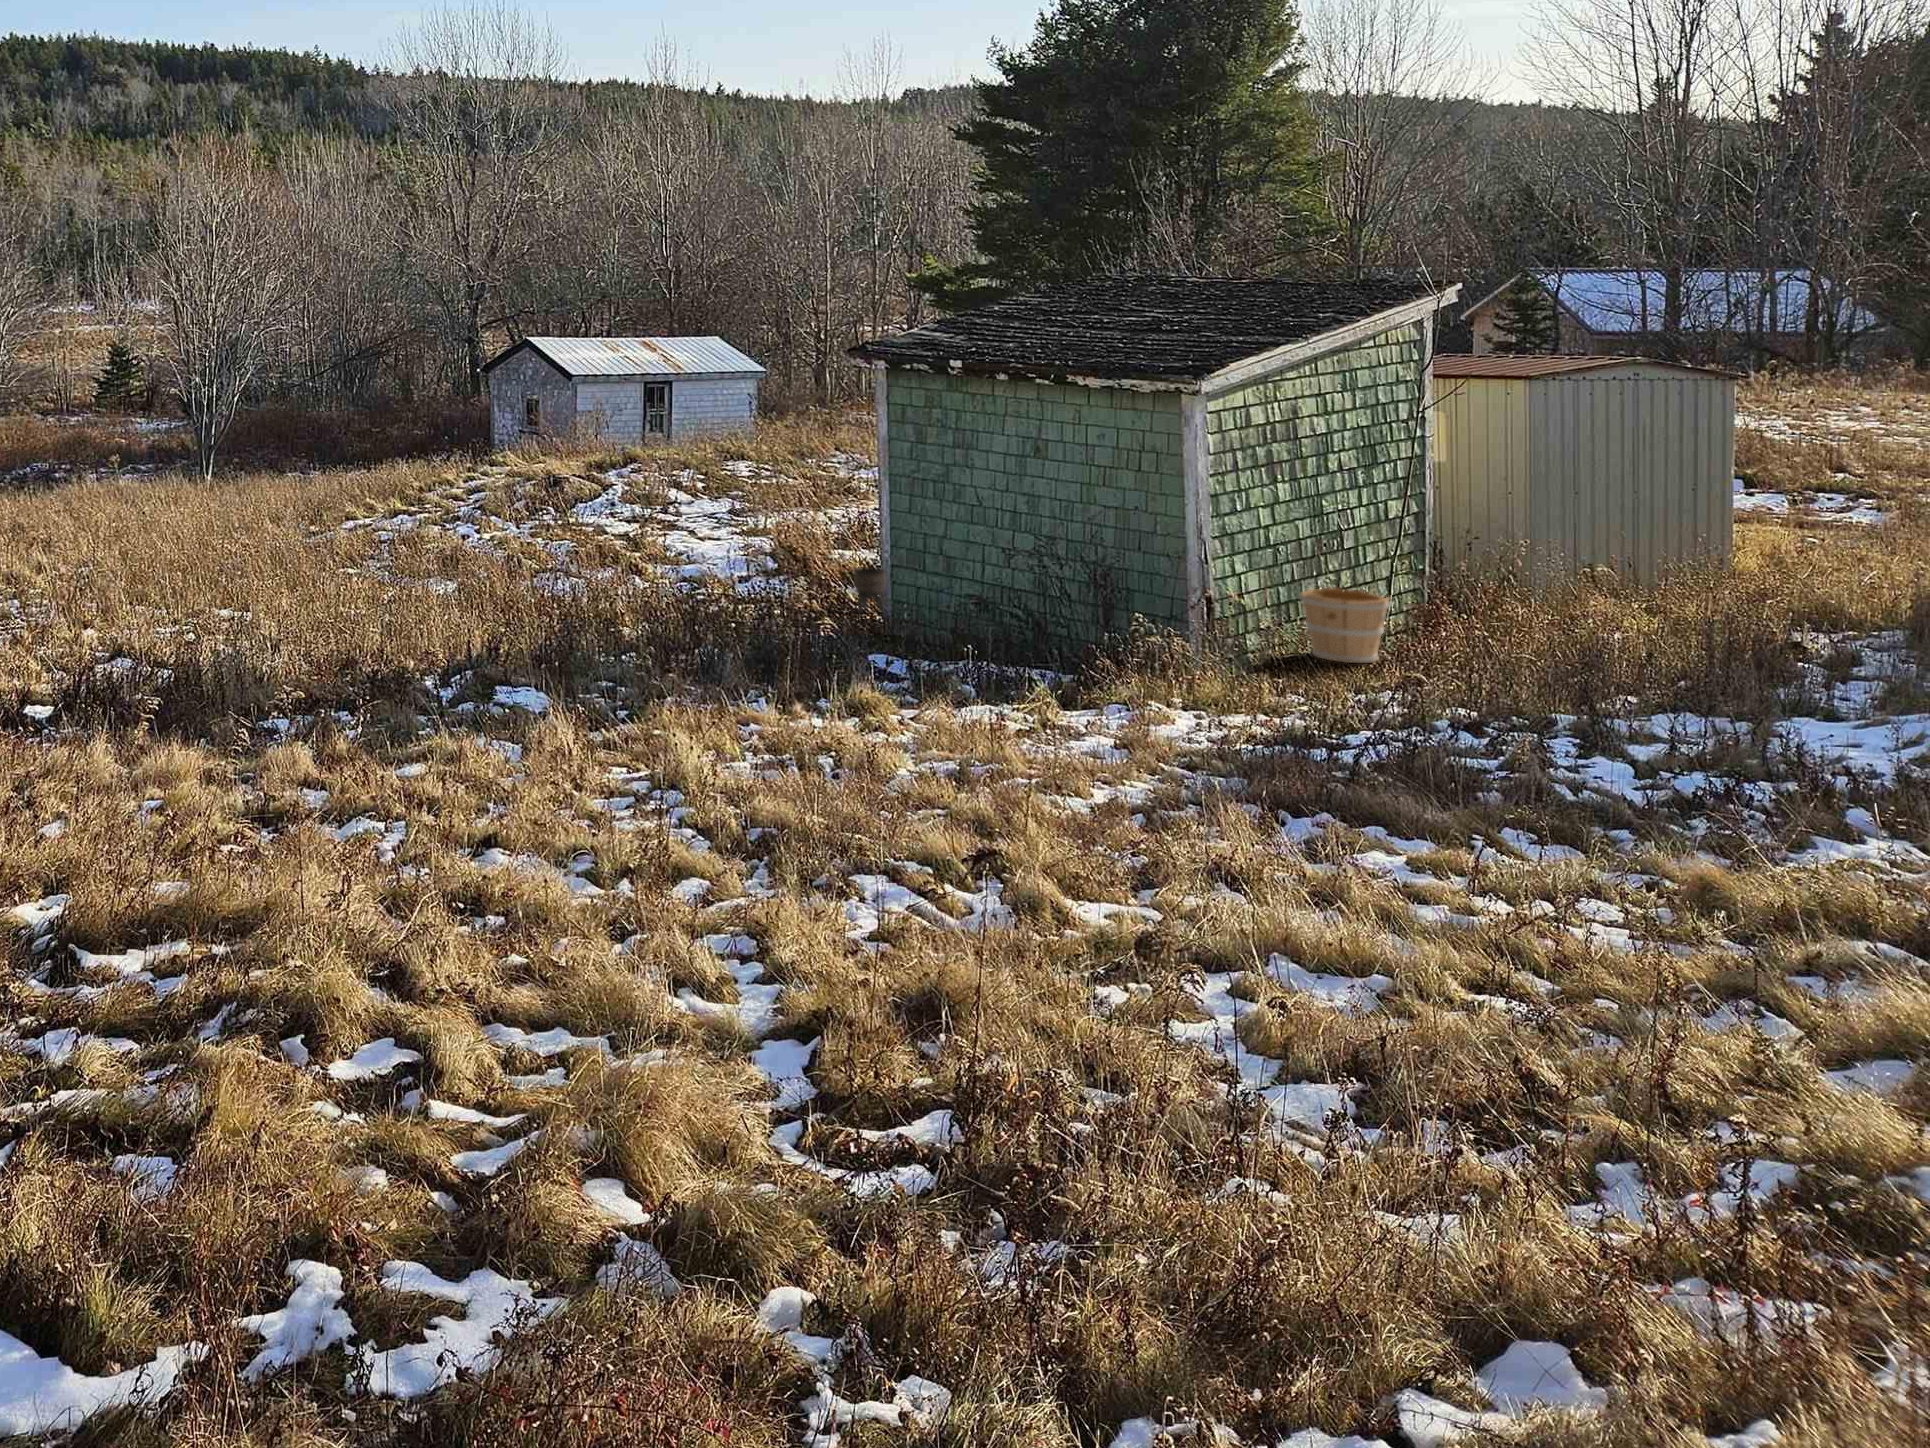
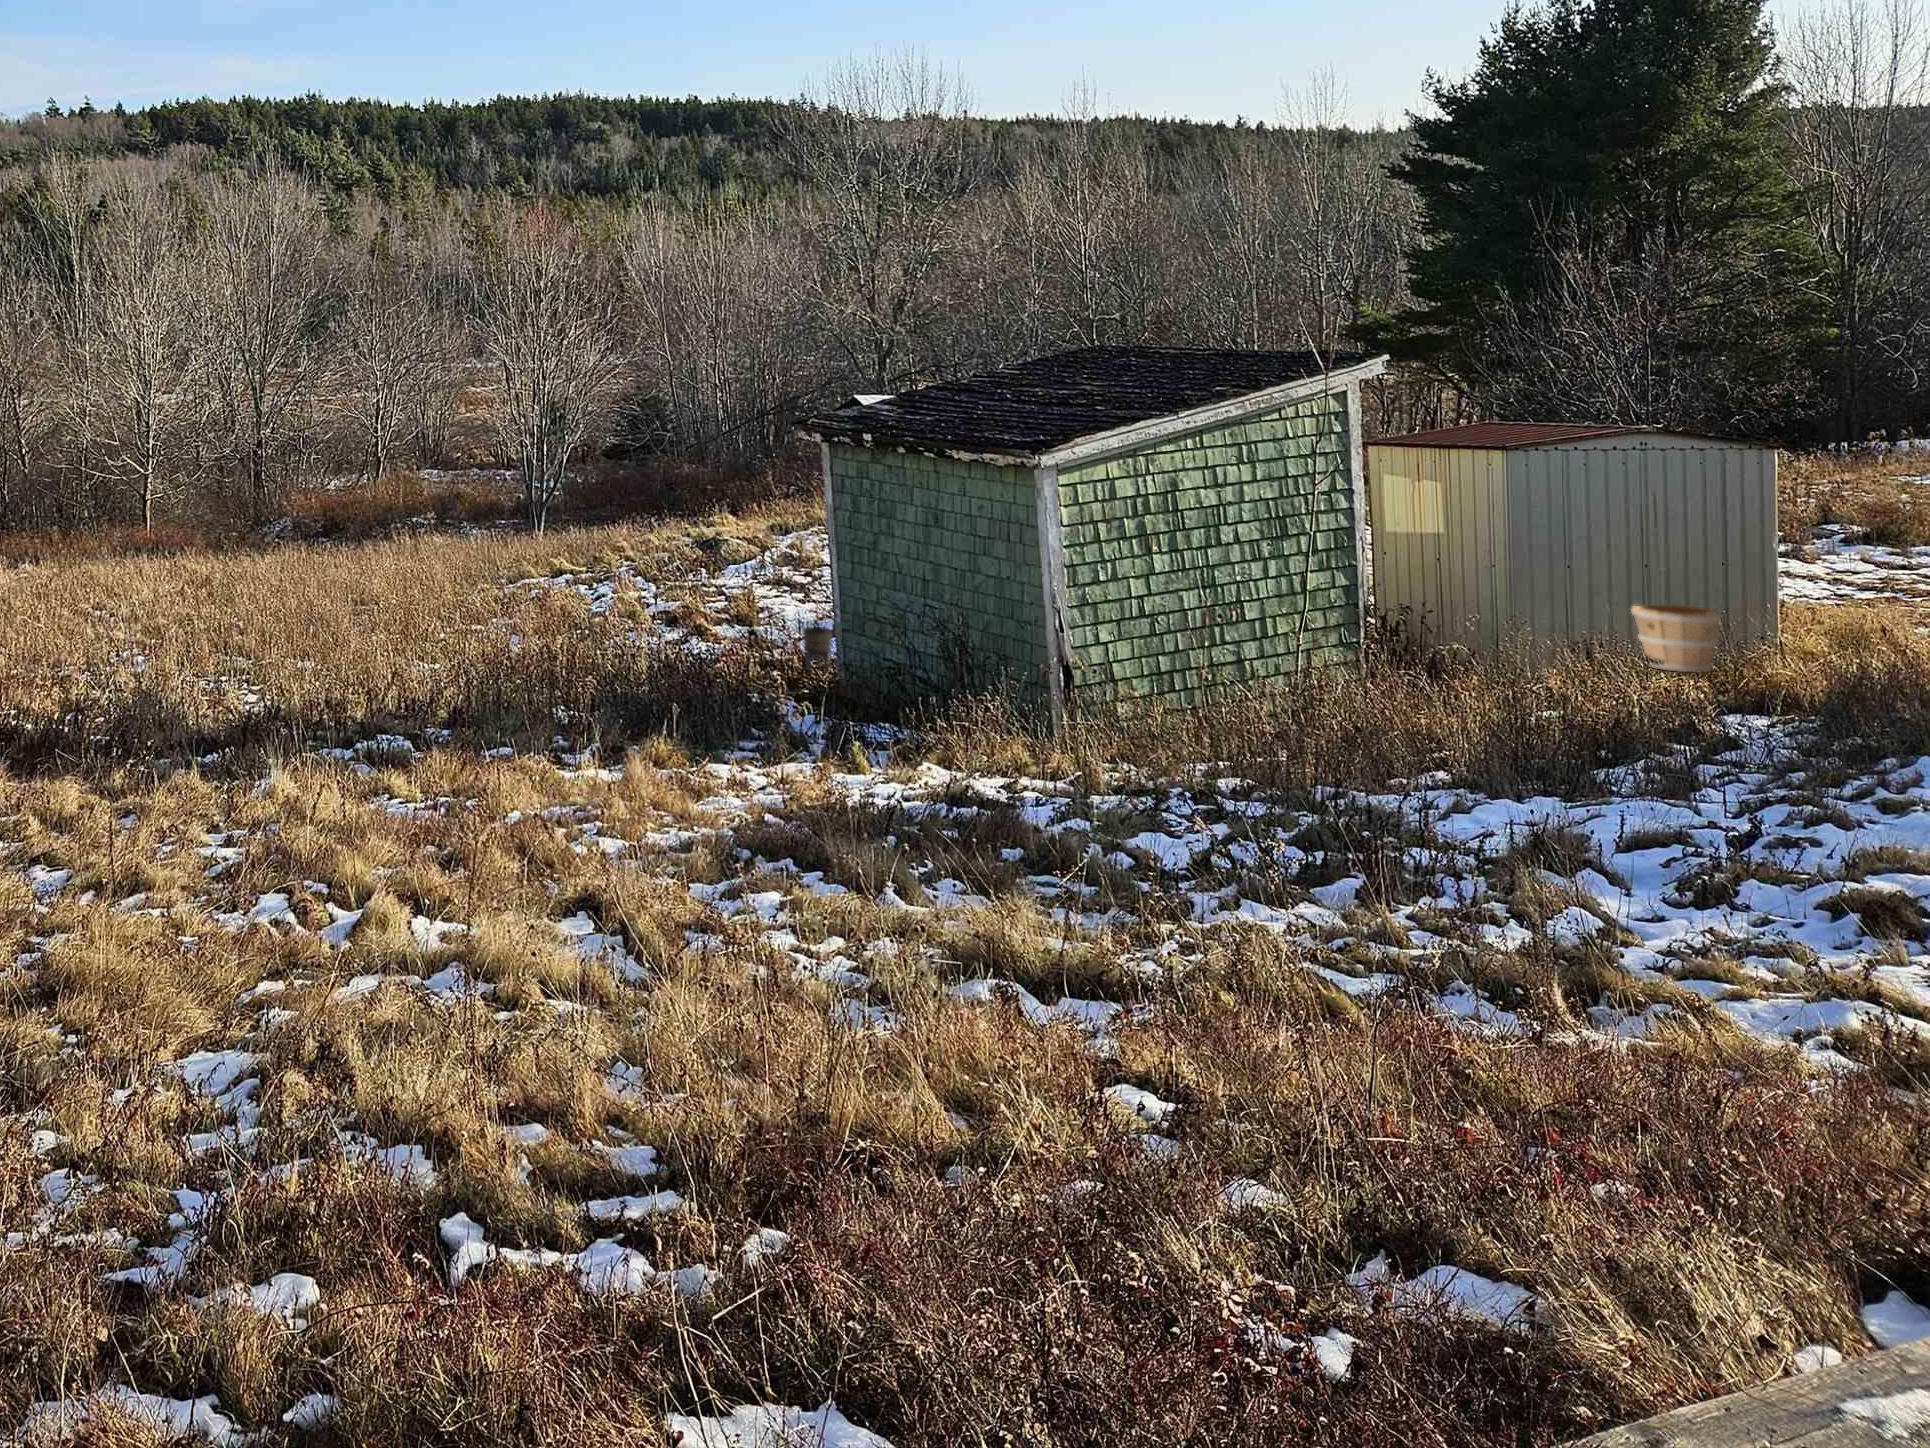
wooden bucket: present [1299,587,1389,663] -> present [1632,604,1721,673]

